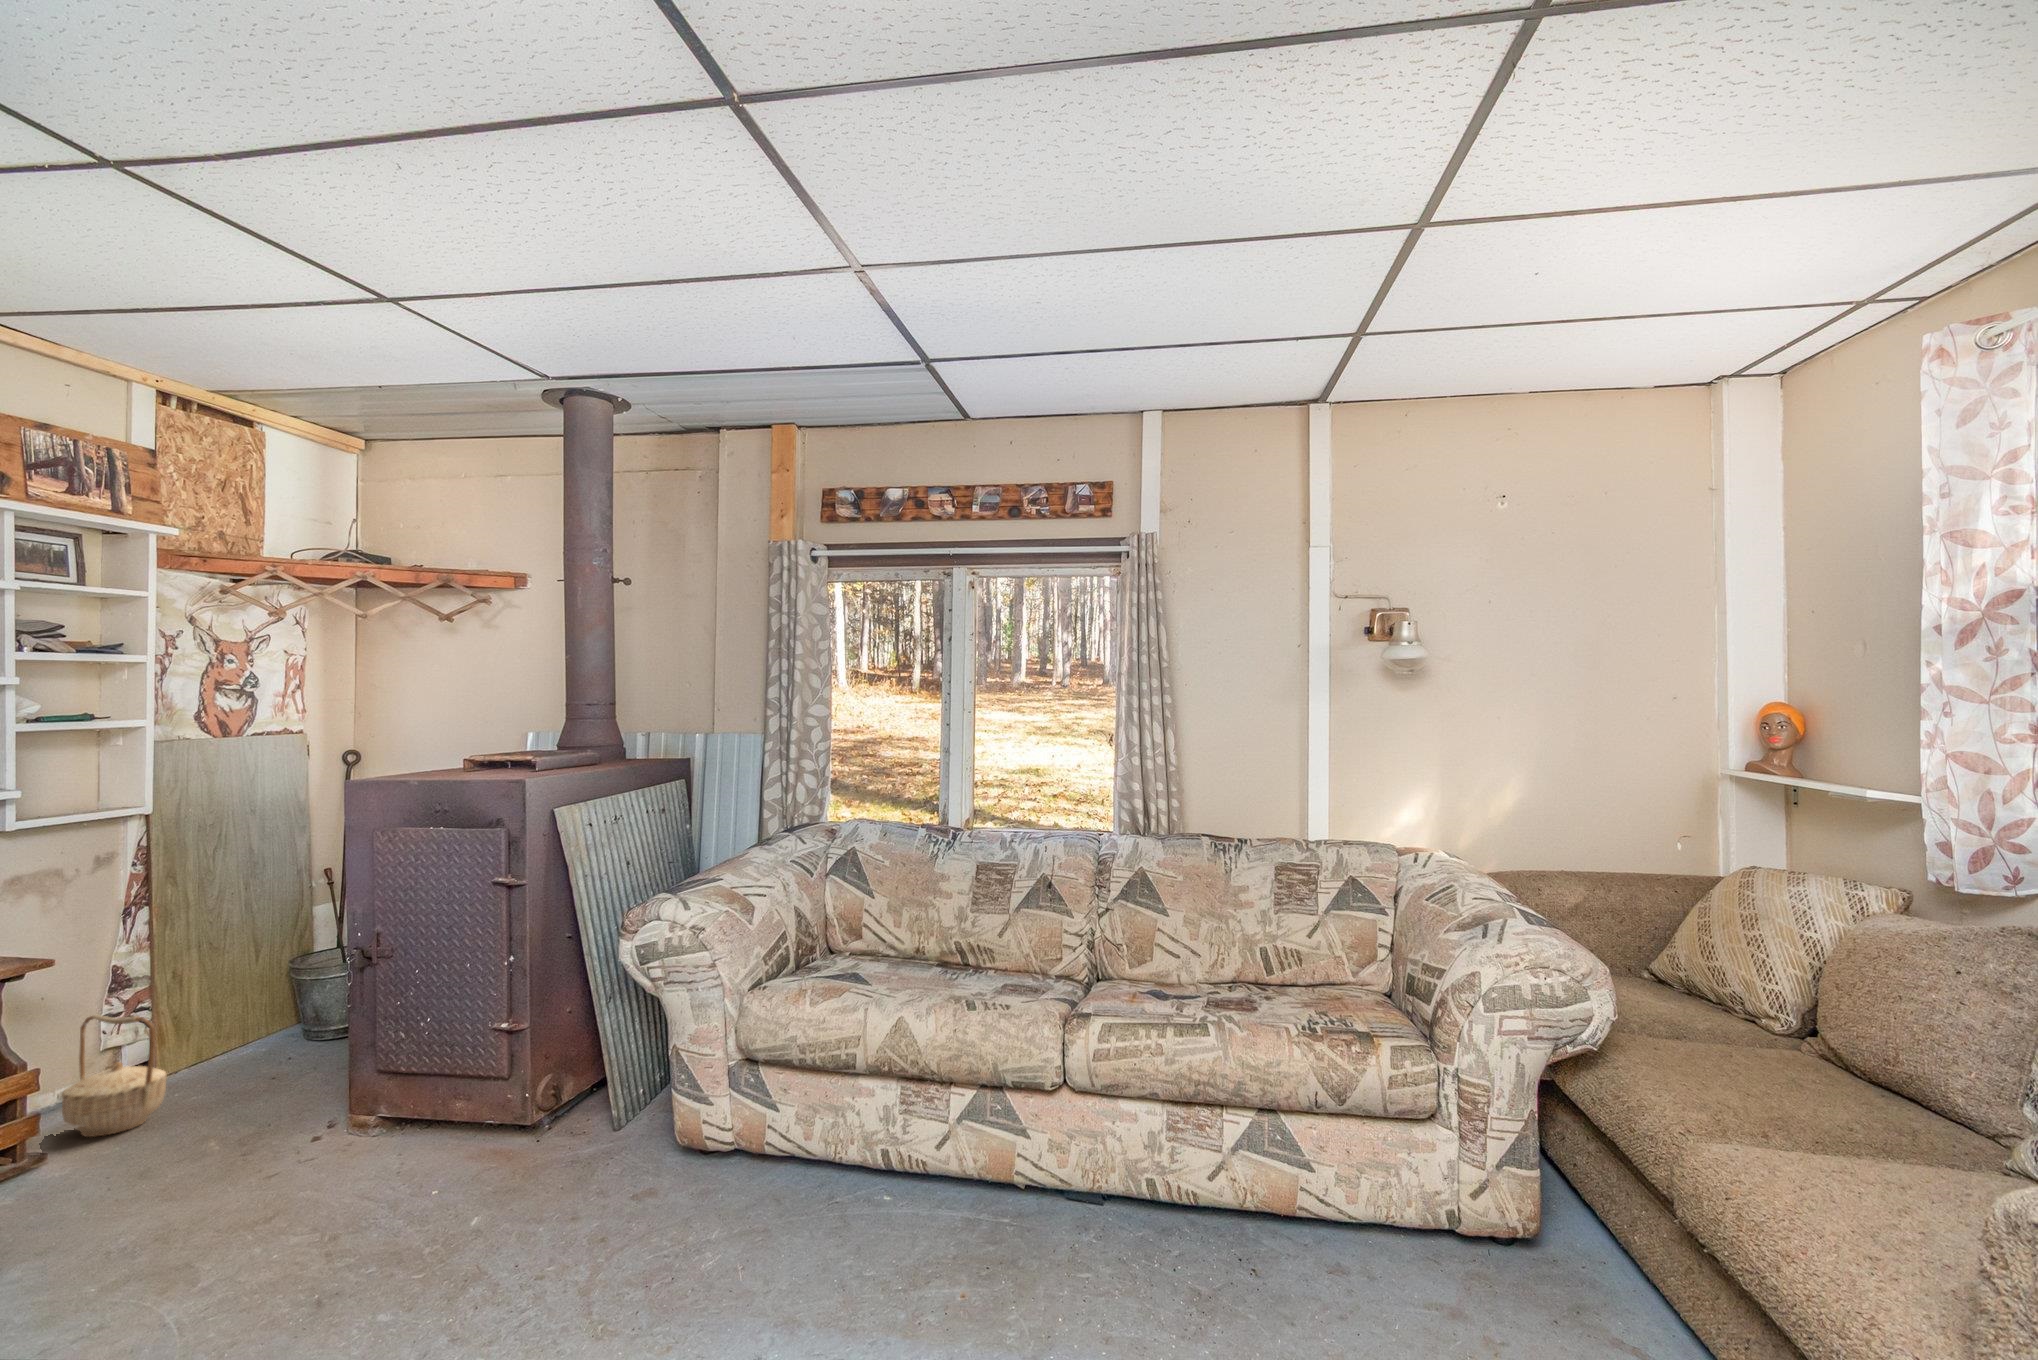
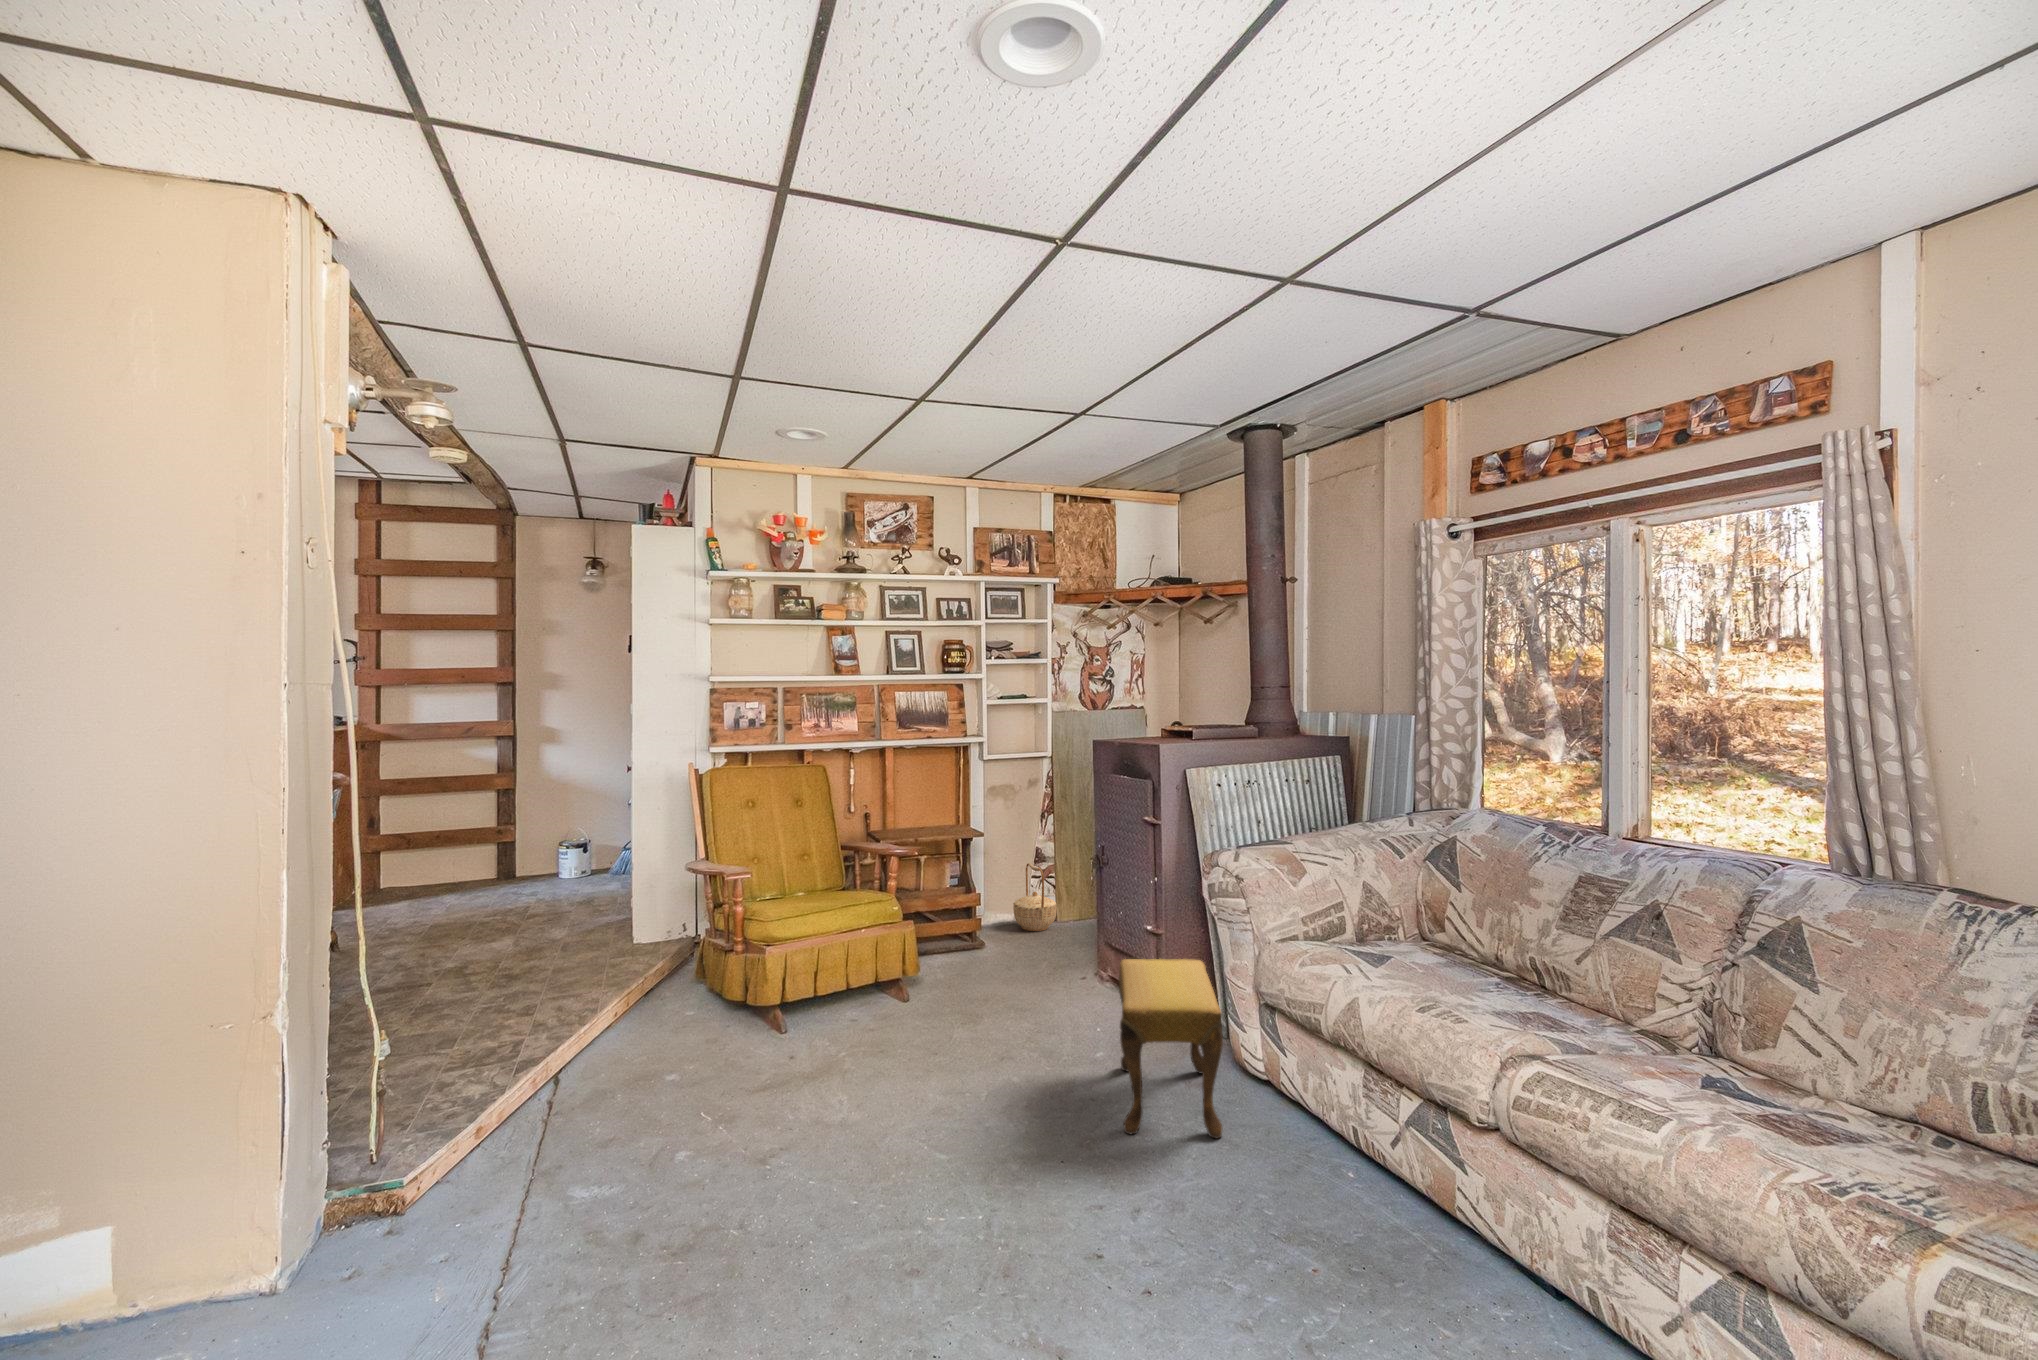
footstool: none [545,1046,762,1301] -> present [1119,959,1223,1138]

